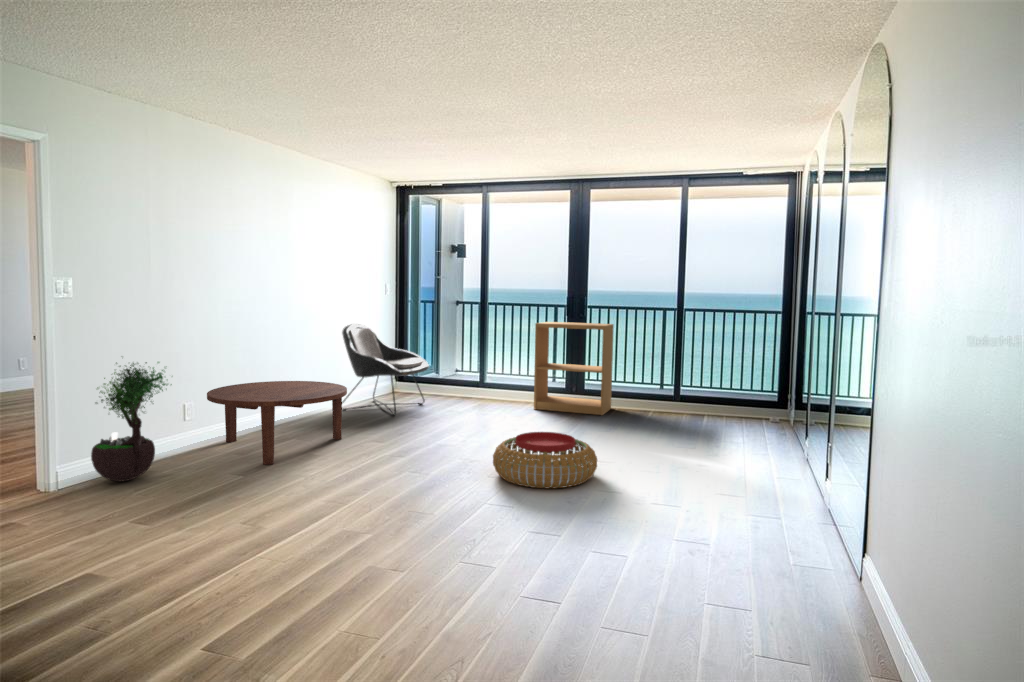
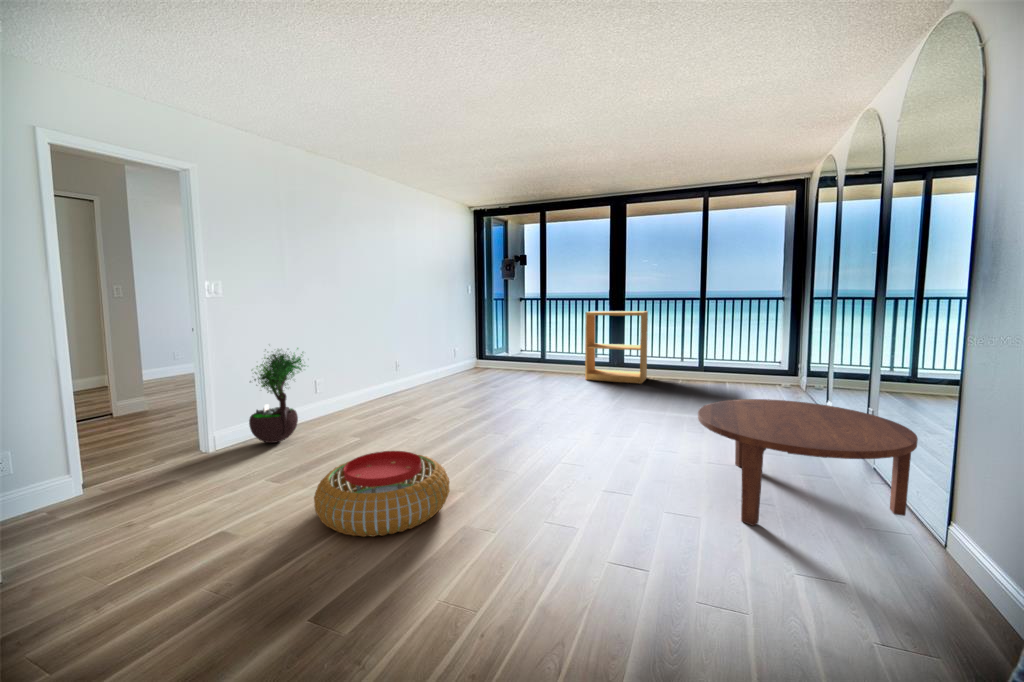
lounge chair: present [342,324,429,415] -> none [436,317,503,386]
coffee table: present [207,381,347,465] -> present [698,399,918,526]
pouf: present [493,432,597,488] -> present [314,451,450,537]

